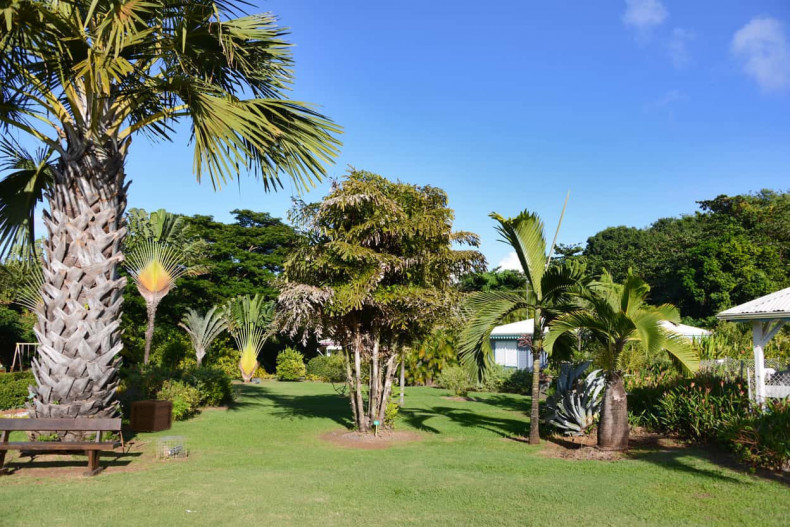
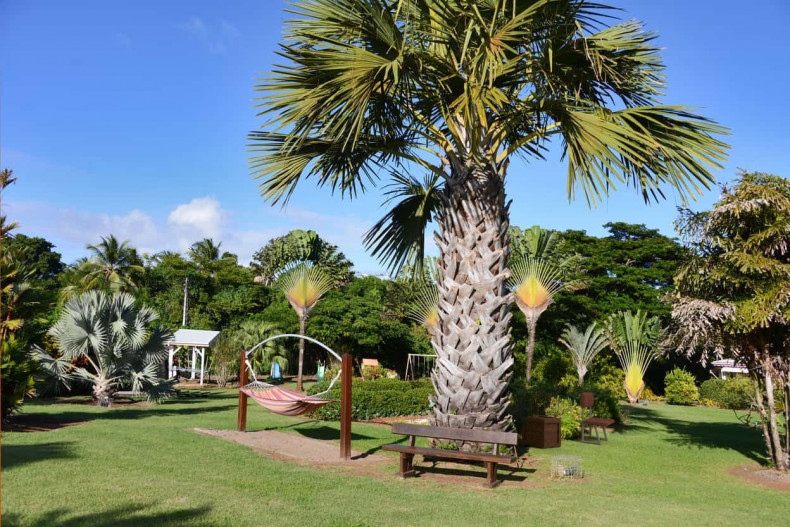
bench: none [192,374,225,422] -> present [580,392,615,445]

